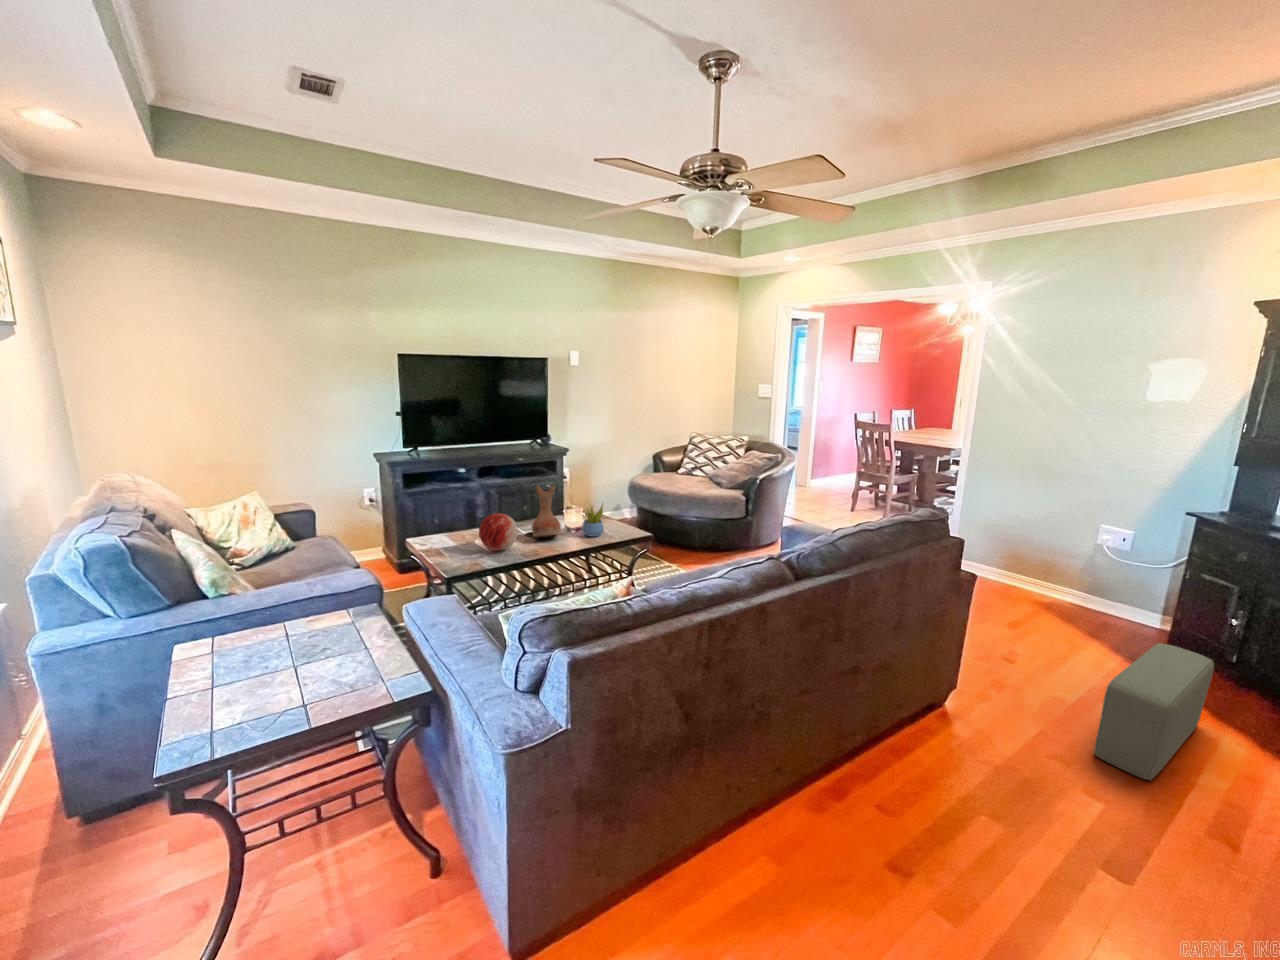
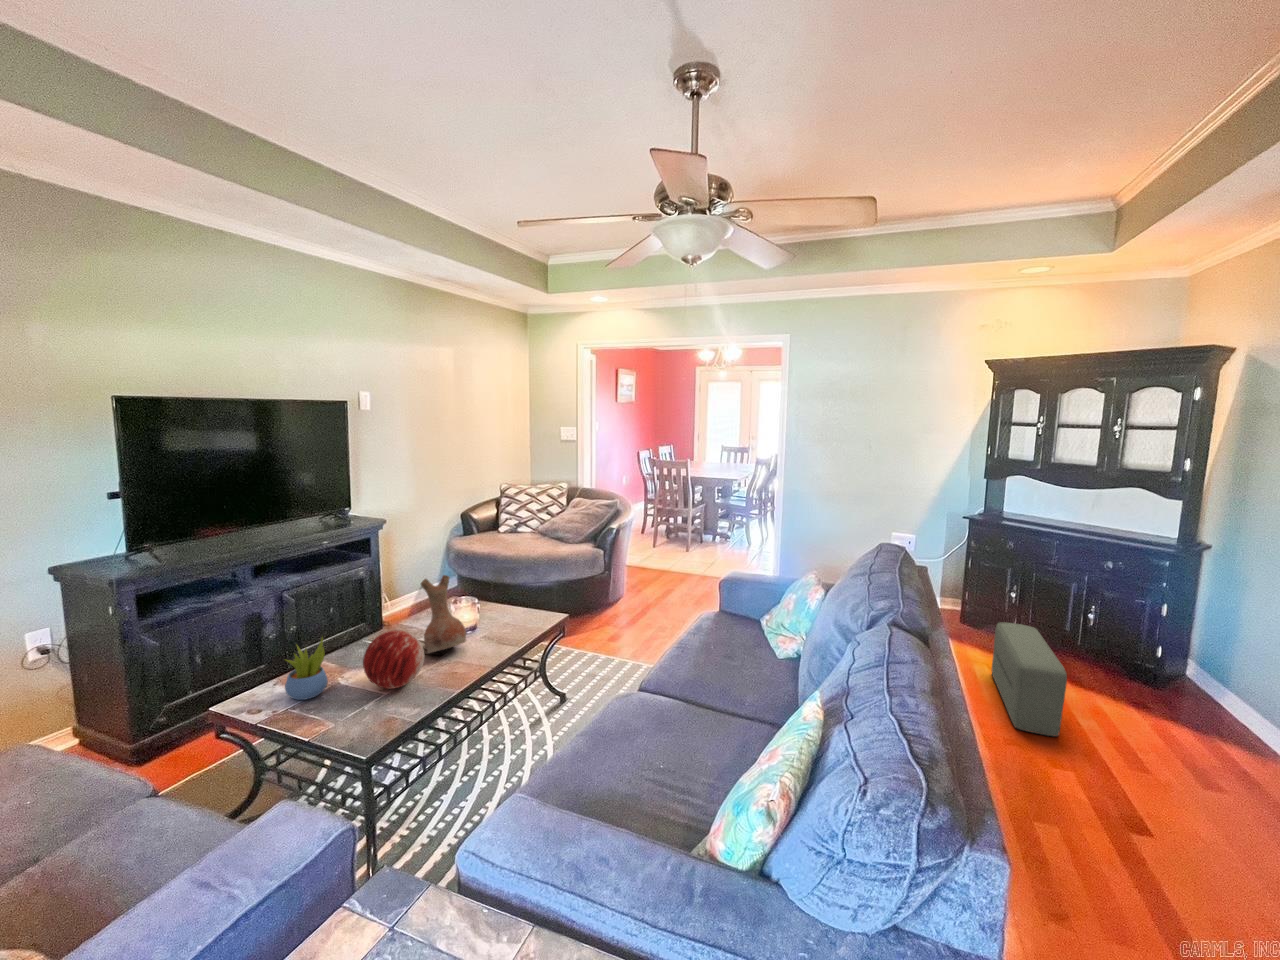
succulent plant: present [582,504,604,537] -> present [285,638,328,700]

